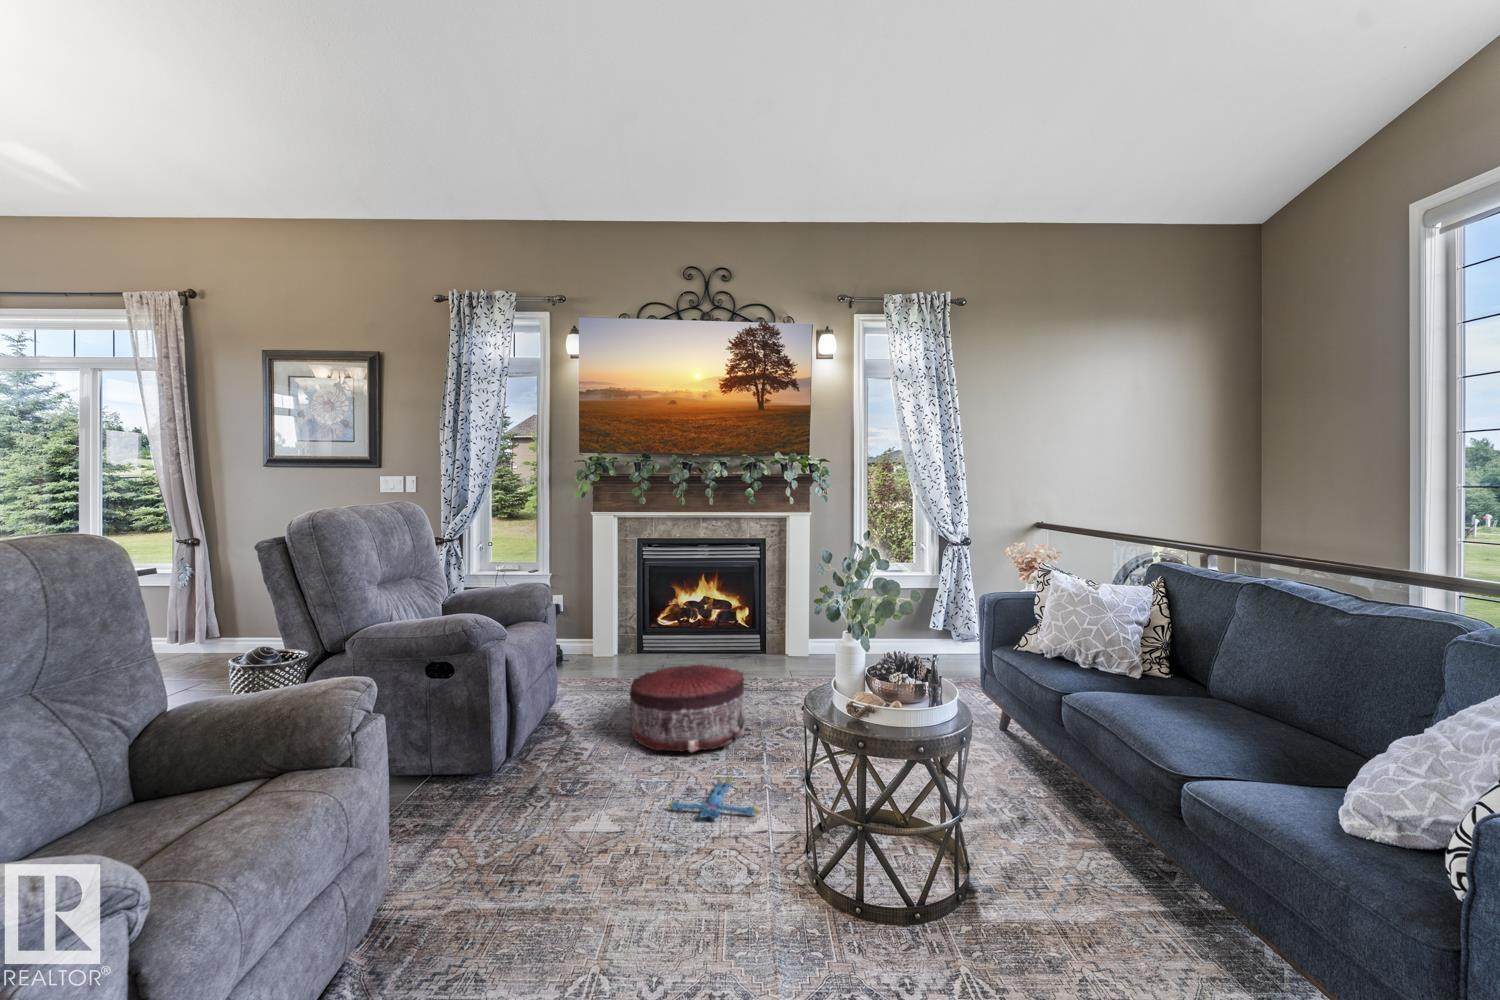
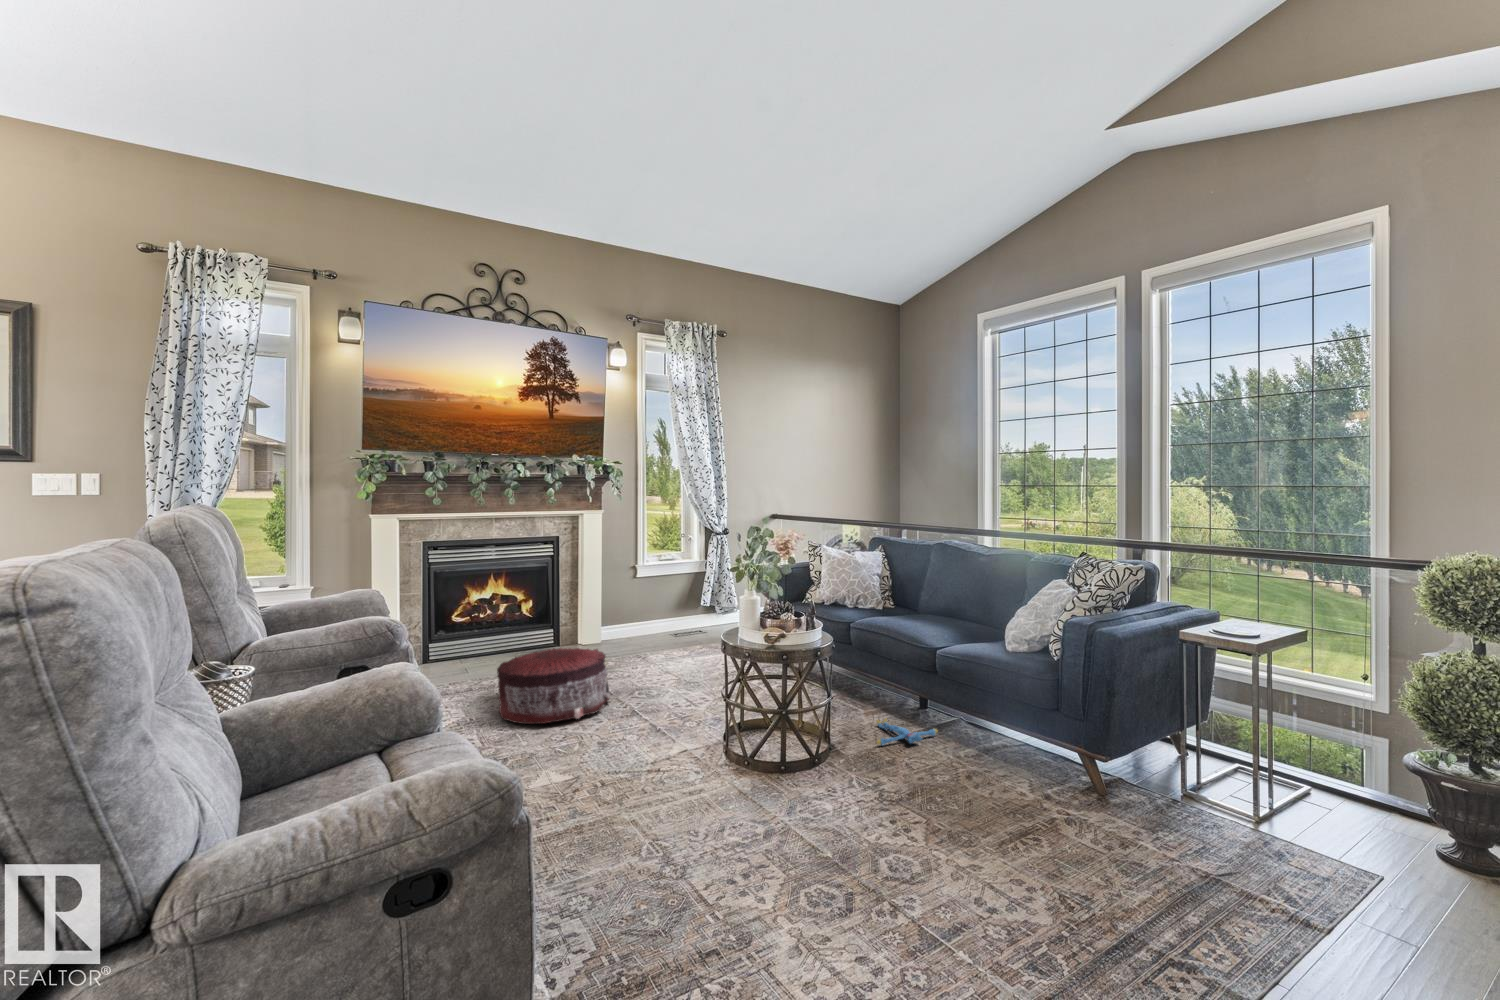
plush toy: present [668,777,760,818] -> present [877,719,938,745]

